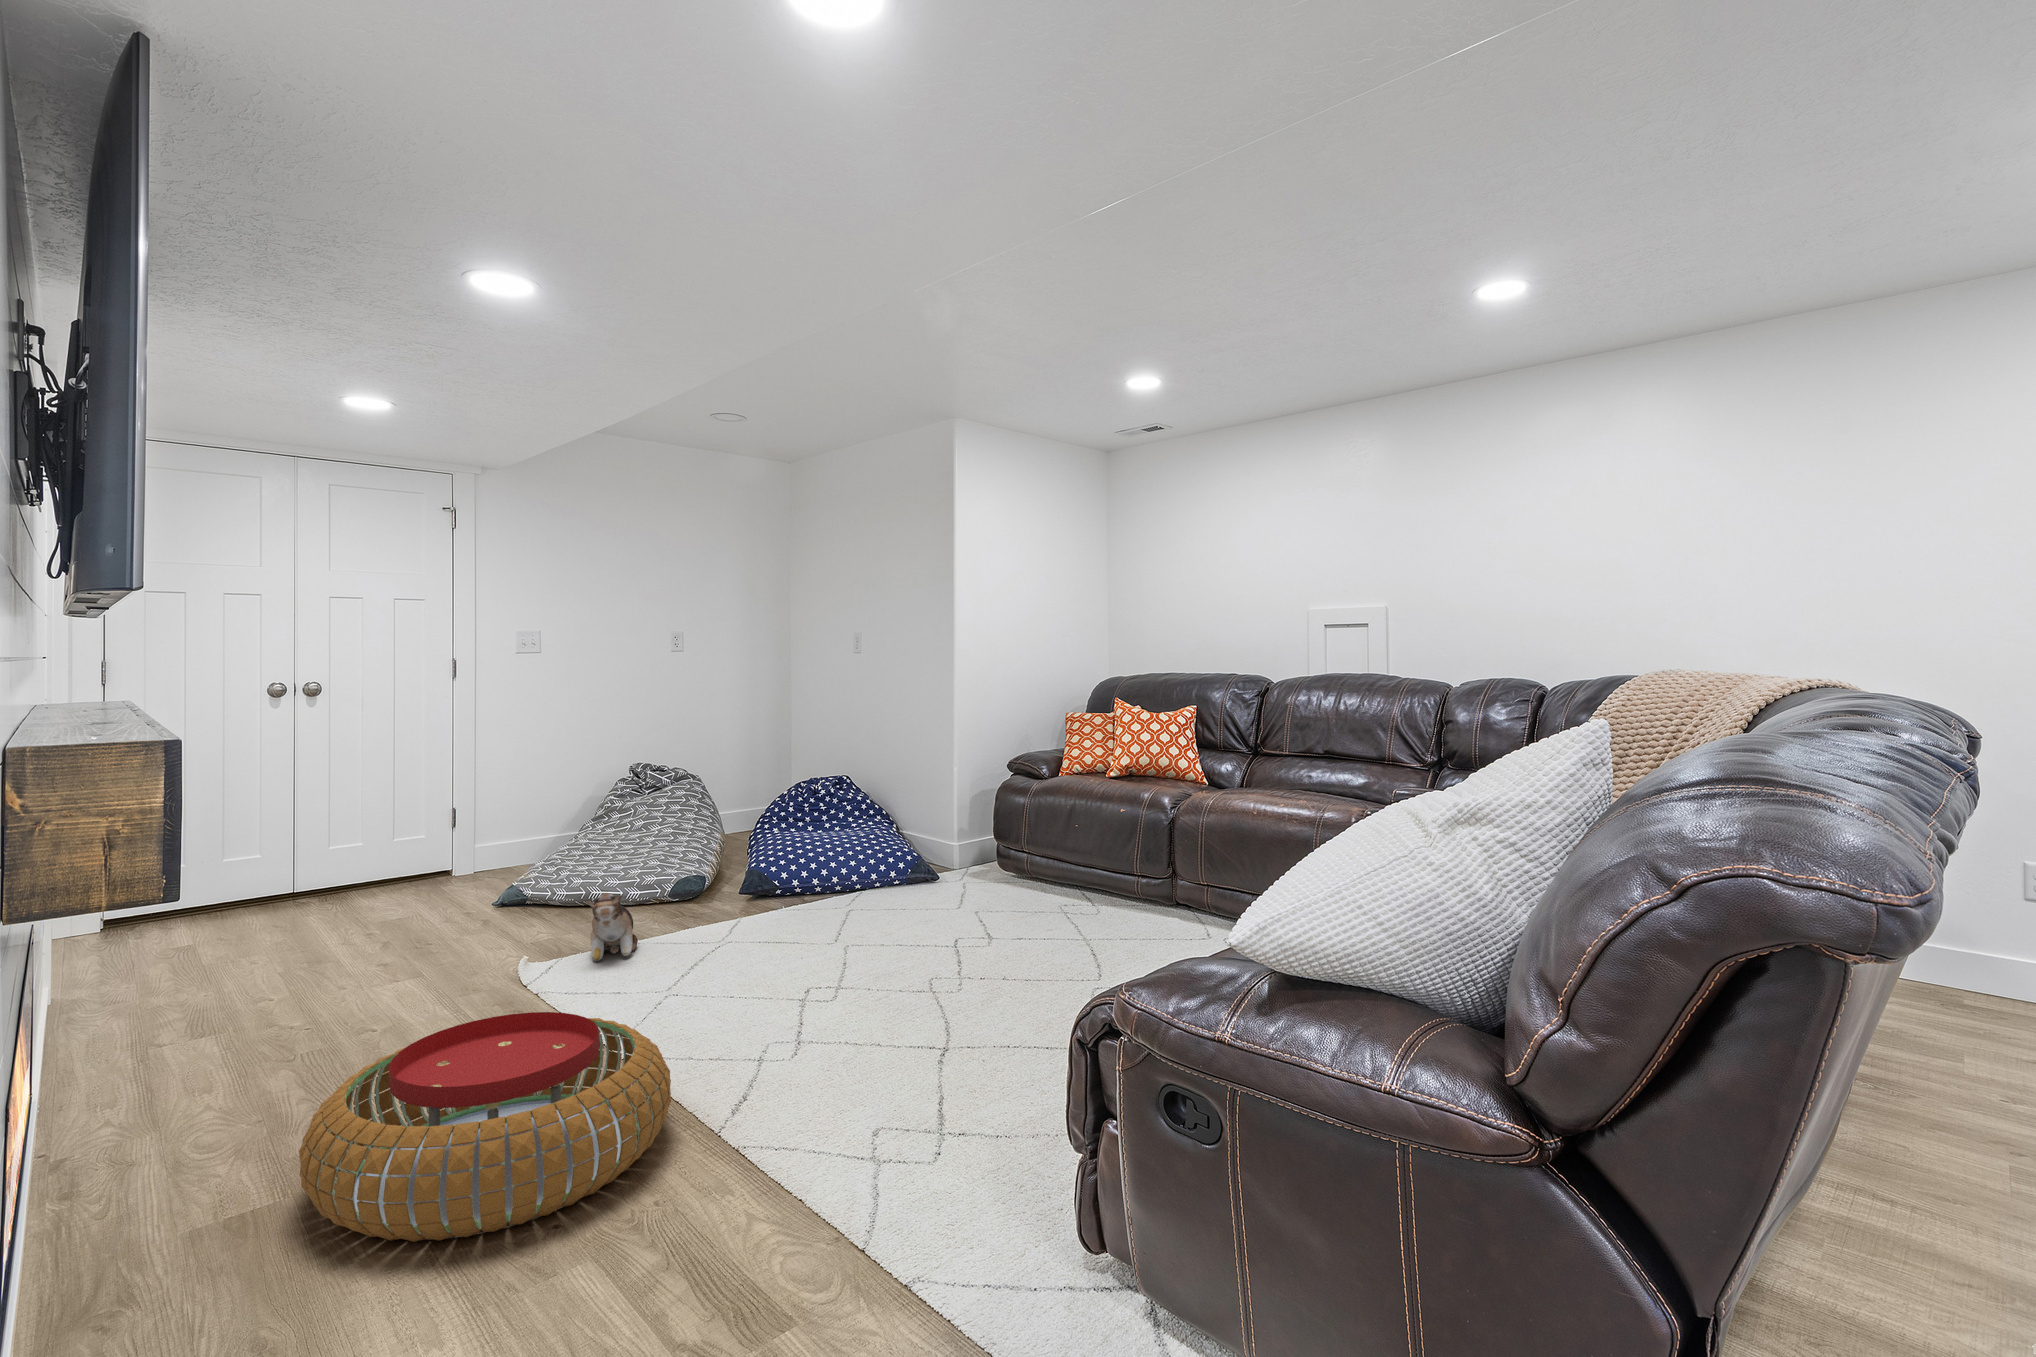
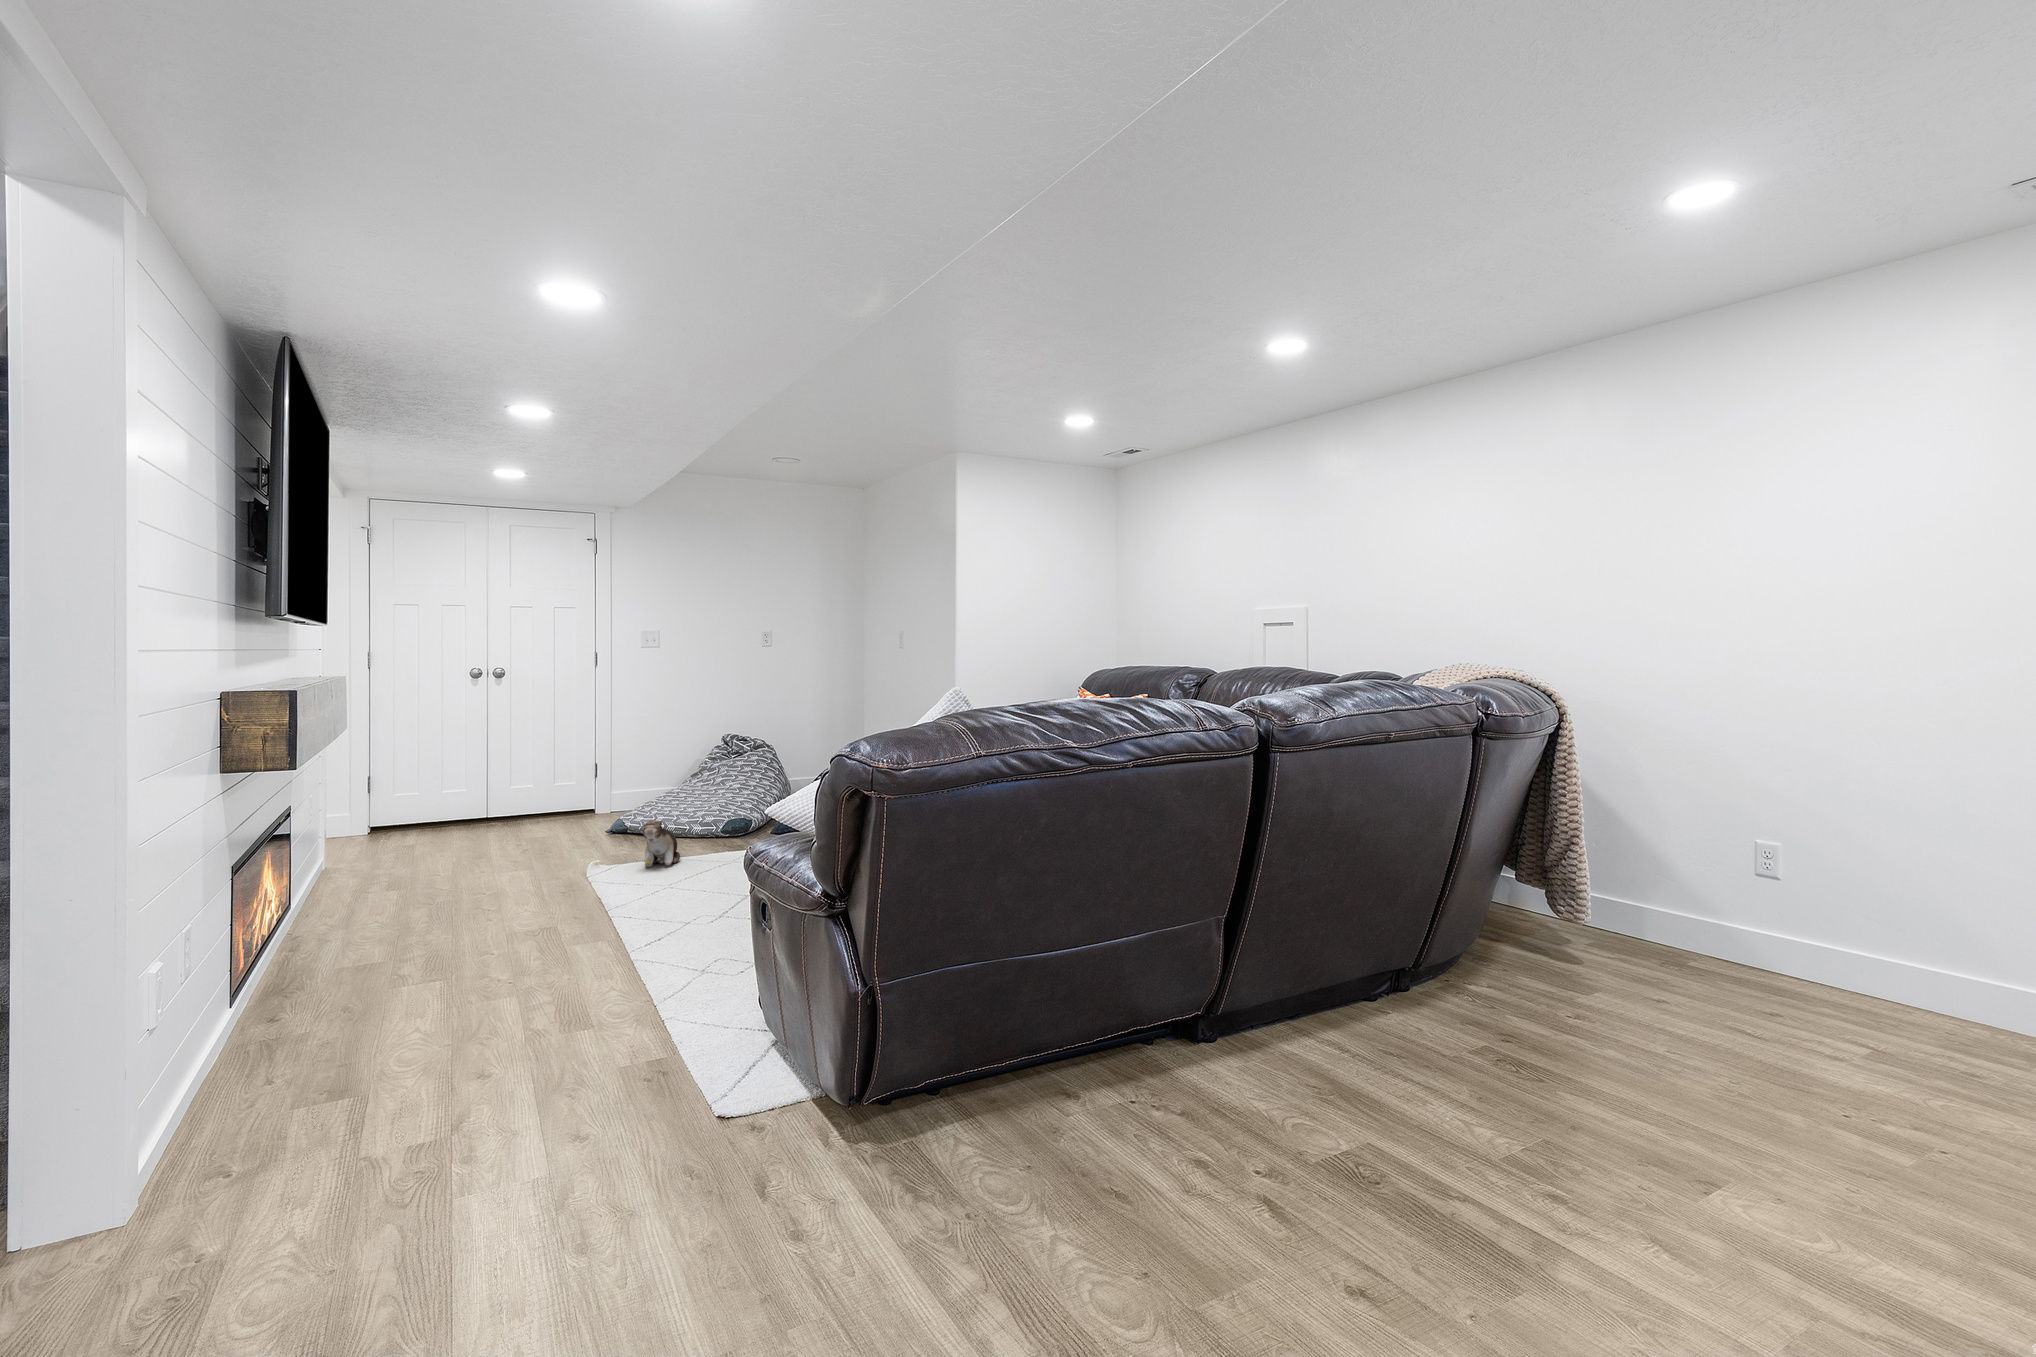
pouf: present [299,1012,671,1242] -> none [406,877,627,987]

